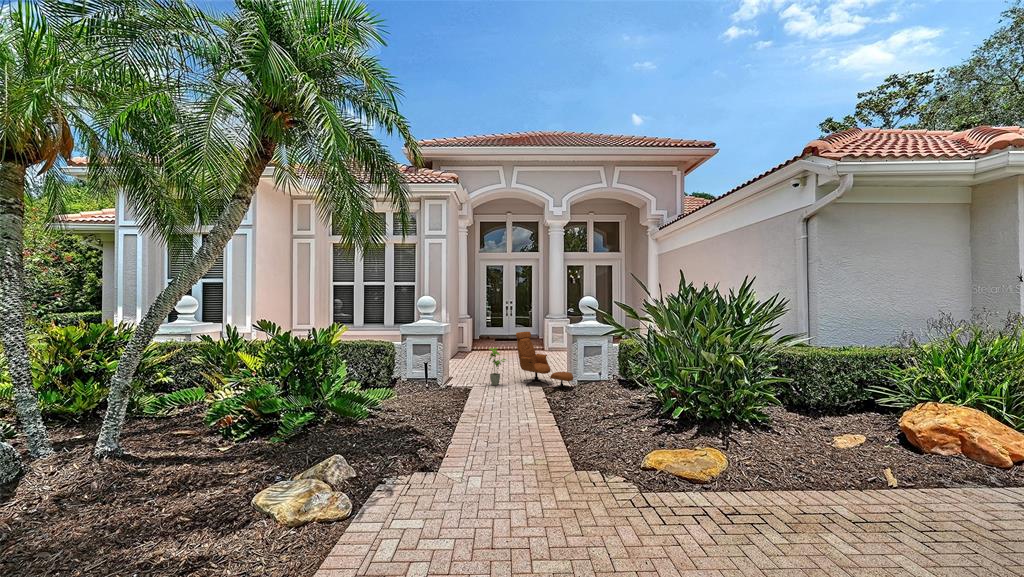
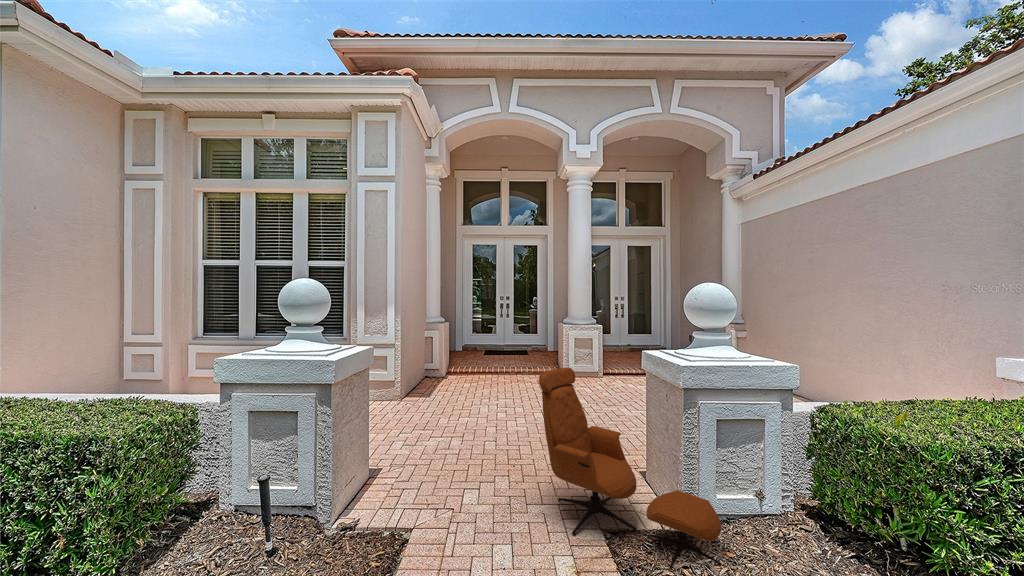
house plant: present [489,348,506,386] -> none [463,422,520,532]

